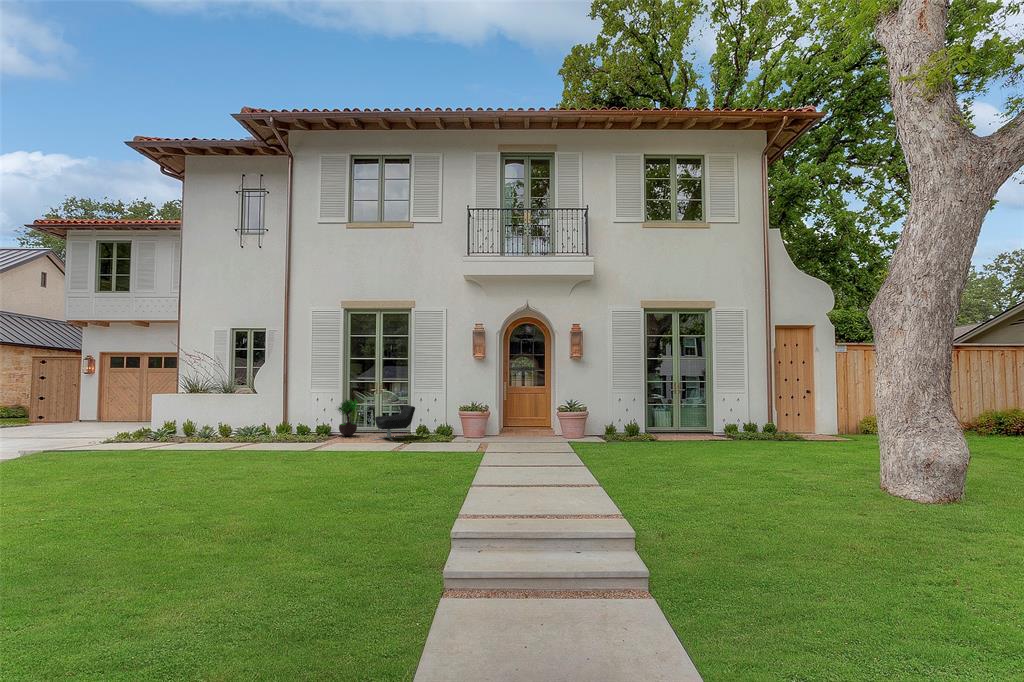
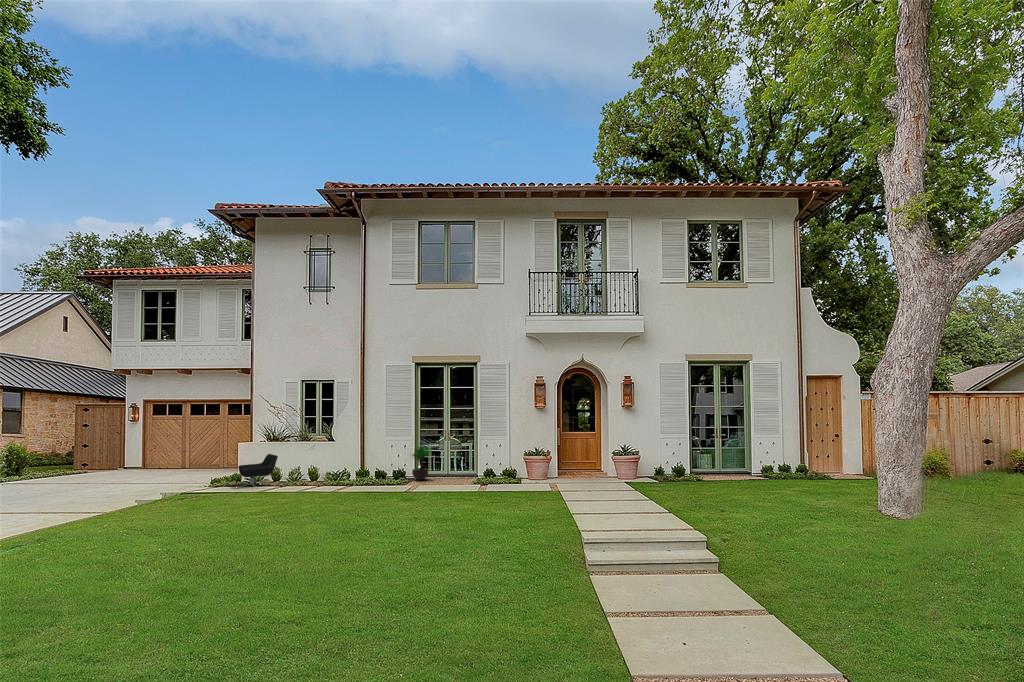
lounge chair: present [375,405,415,440] -> present [239,454,278,487]

